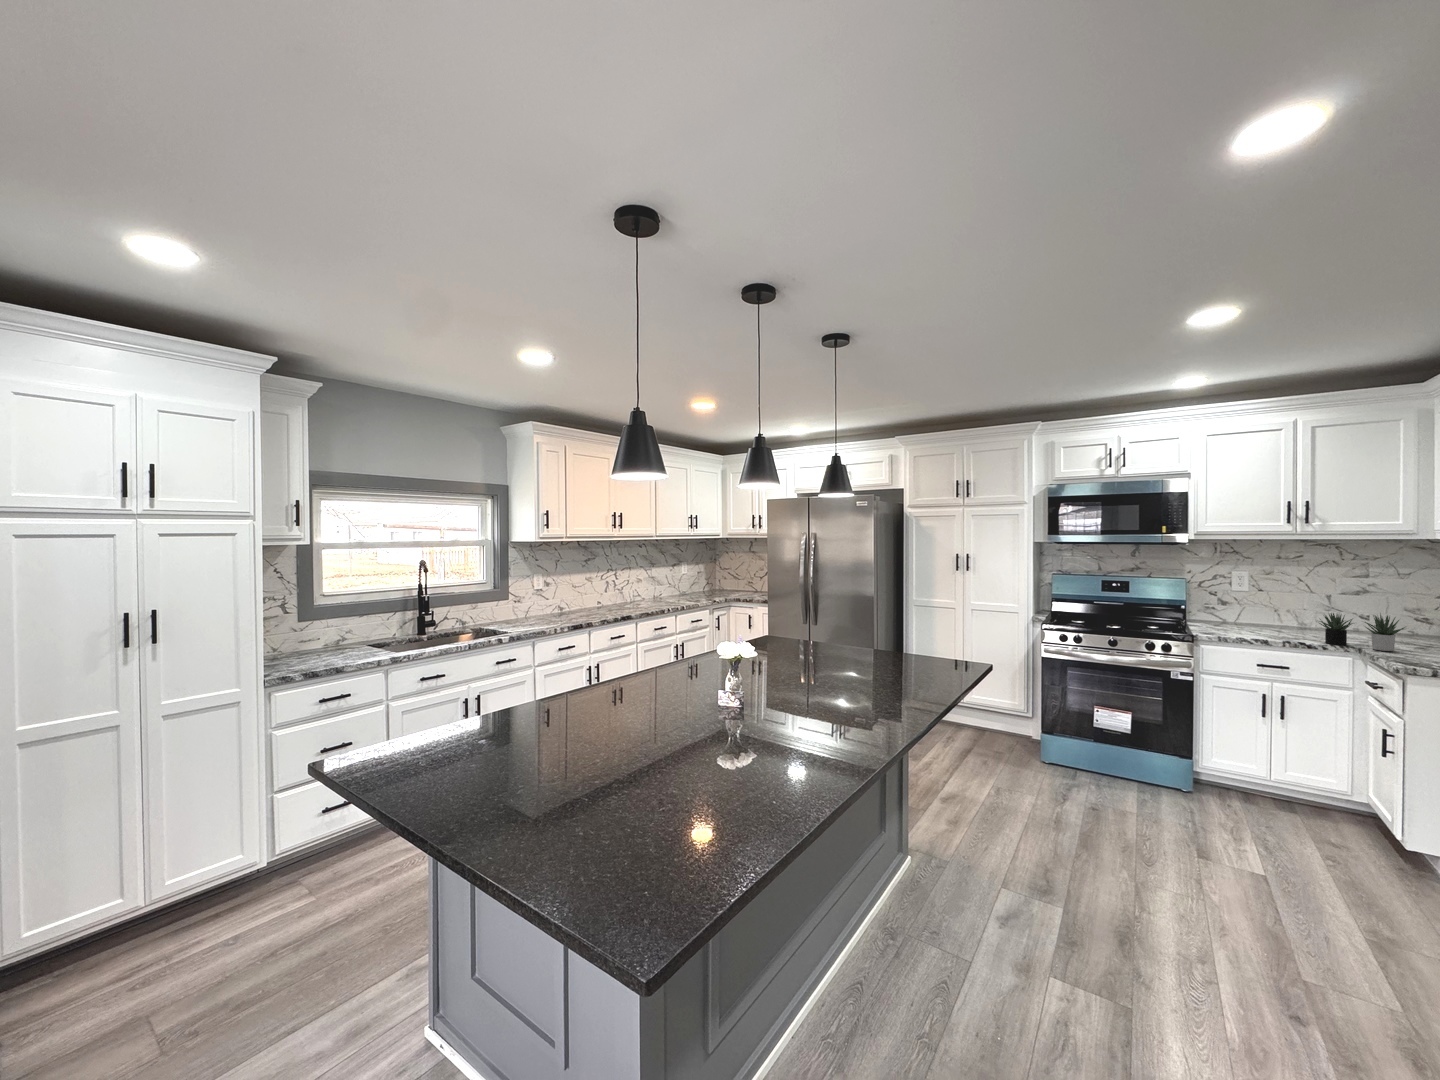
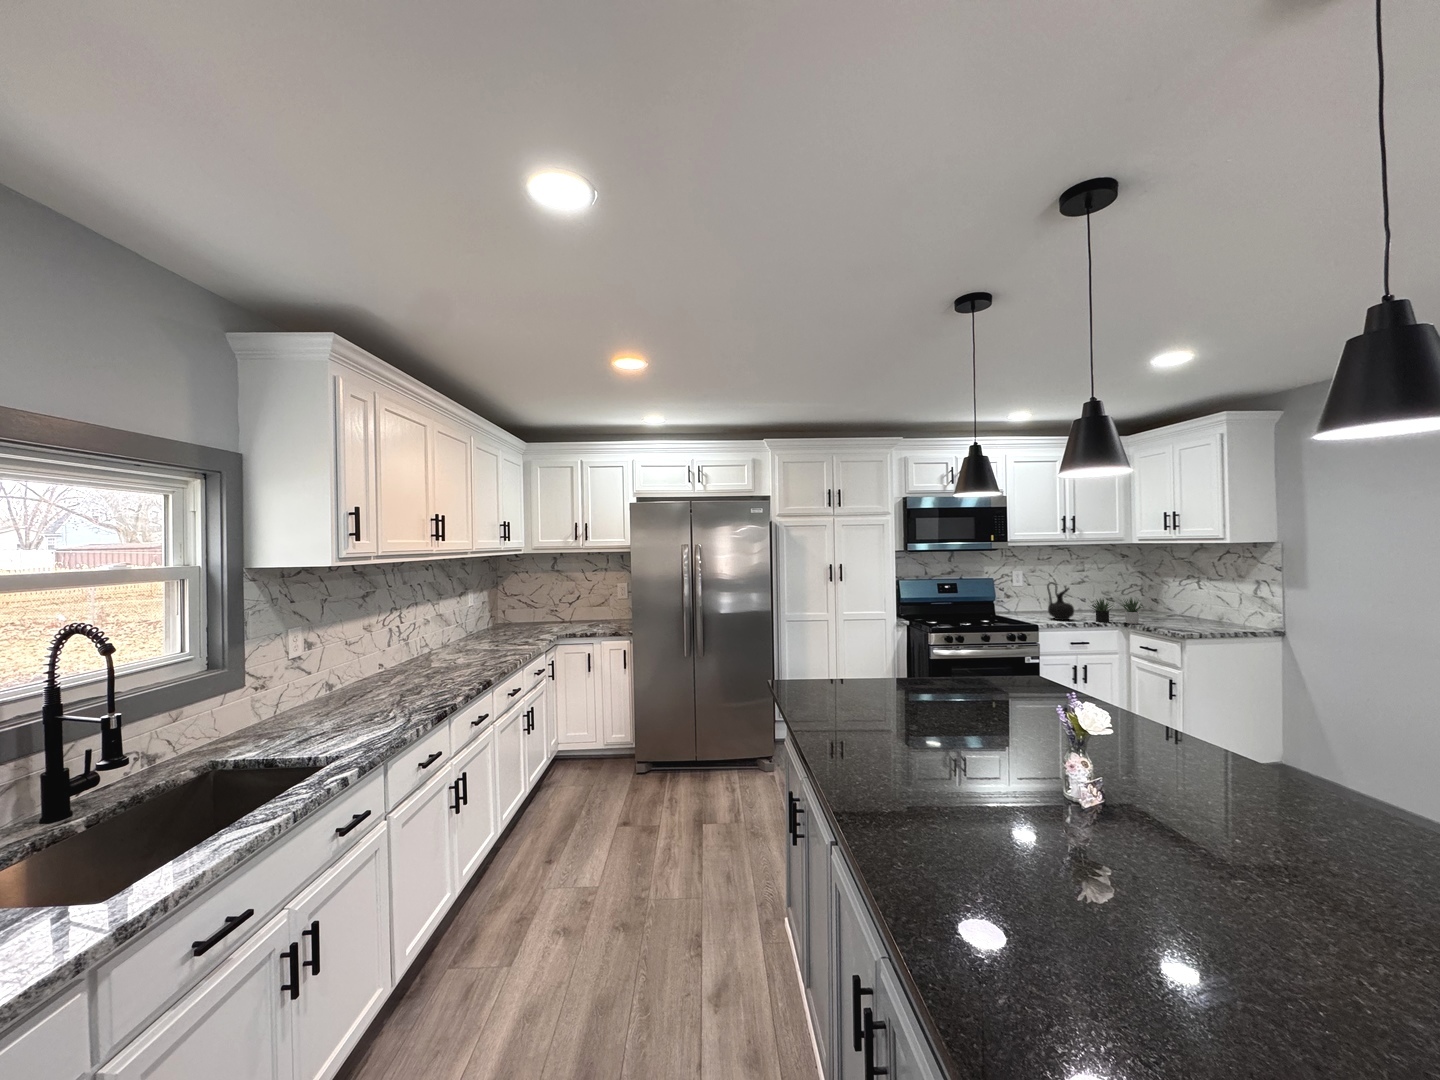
ceramic jug: none [1254,587,1293,637] -> present [1047,582,1074,620]

